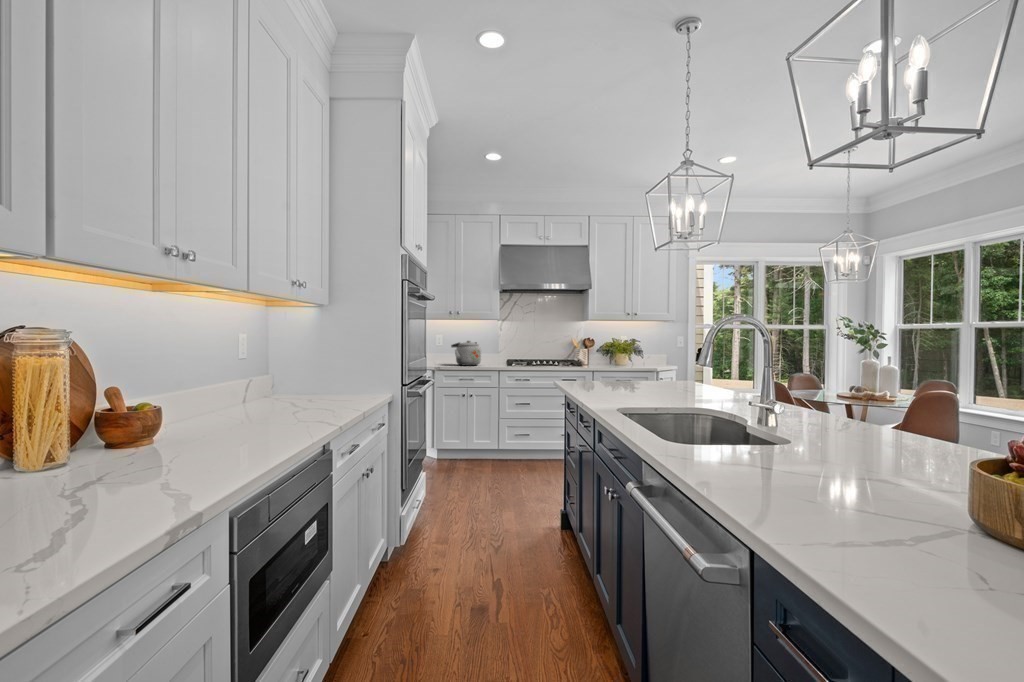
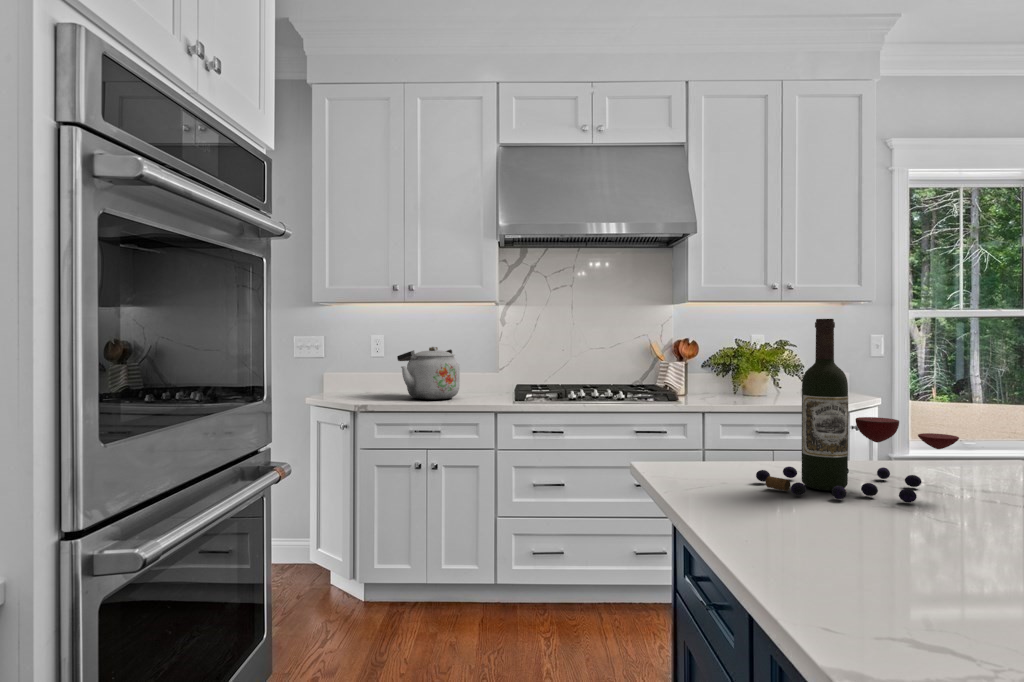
wine bottle: none [597,330,654,383] -> present [756,319,959,502]

